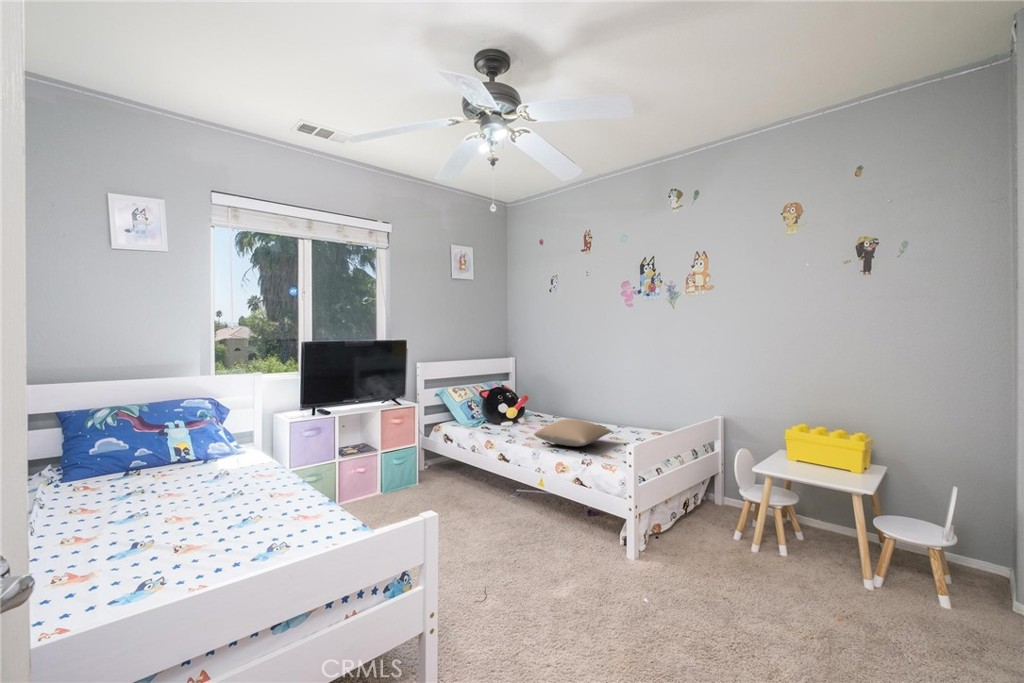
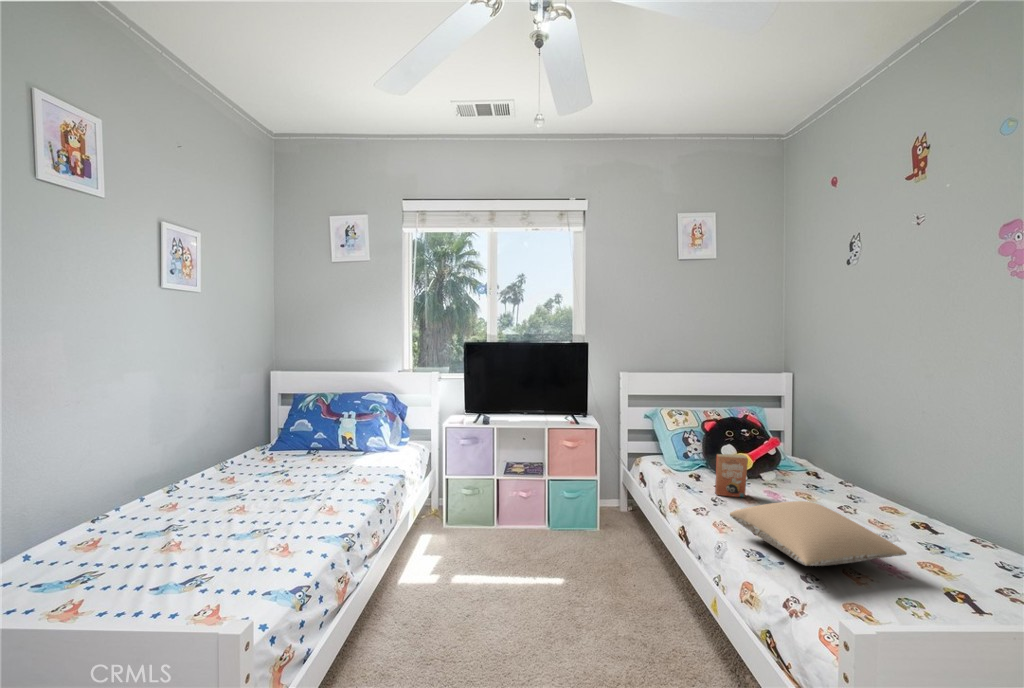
paperback book: none [492,405,535,437] -> present [715,454,748,497]

